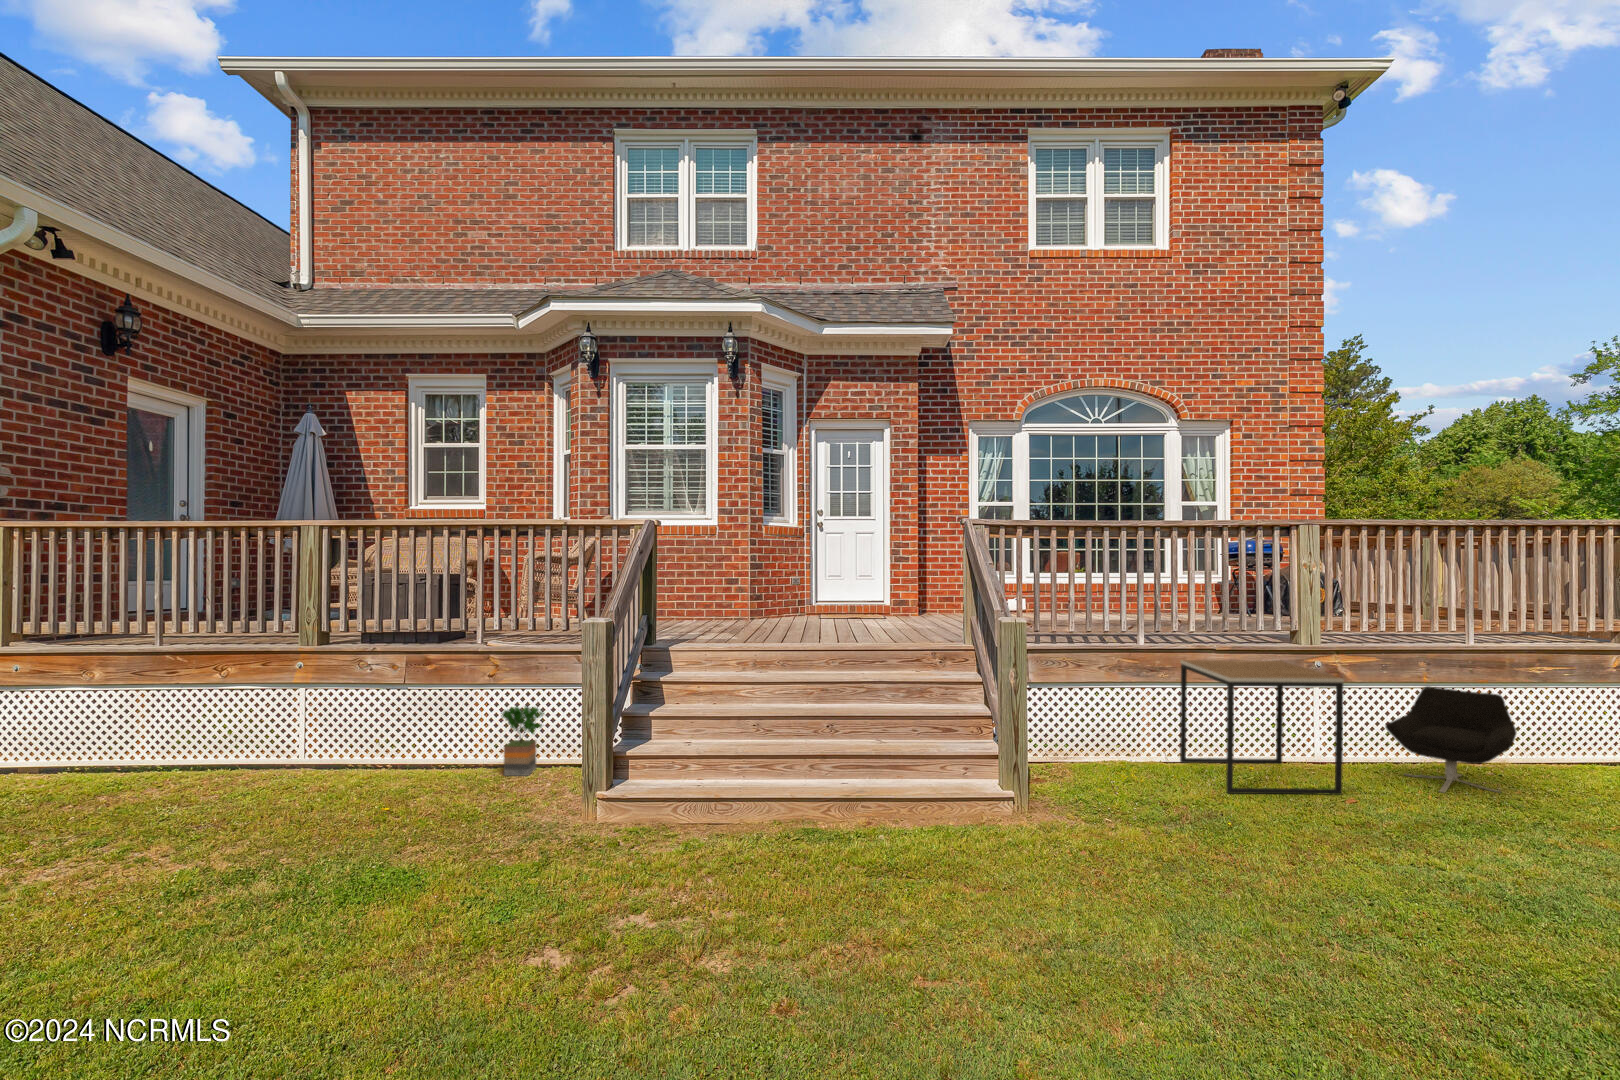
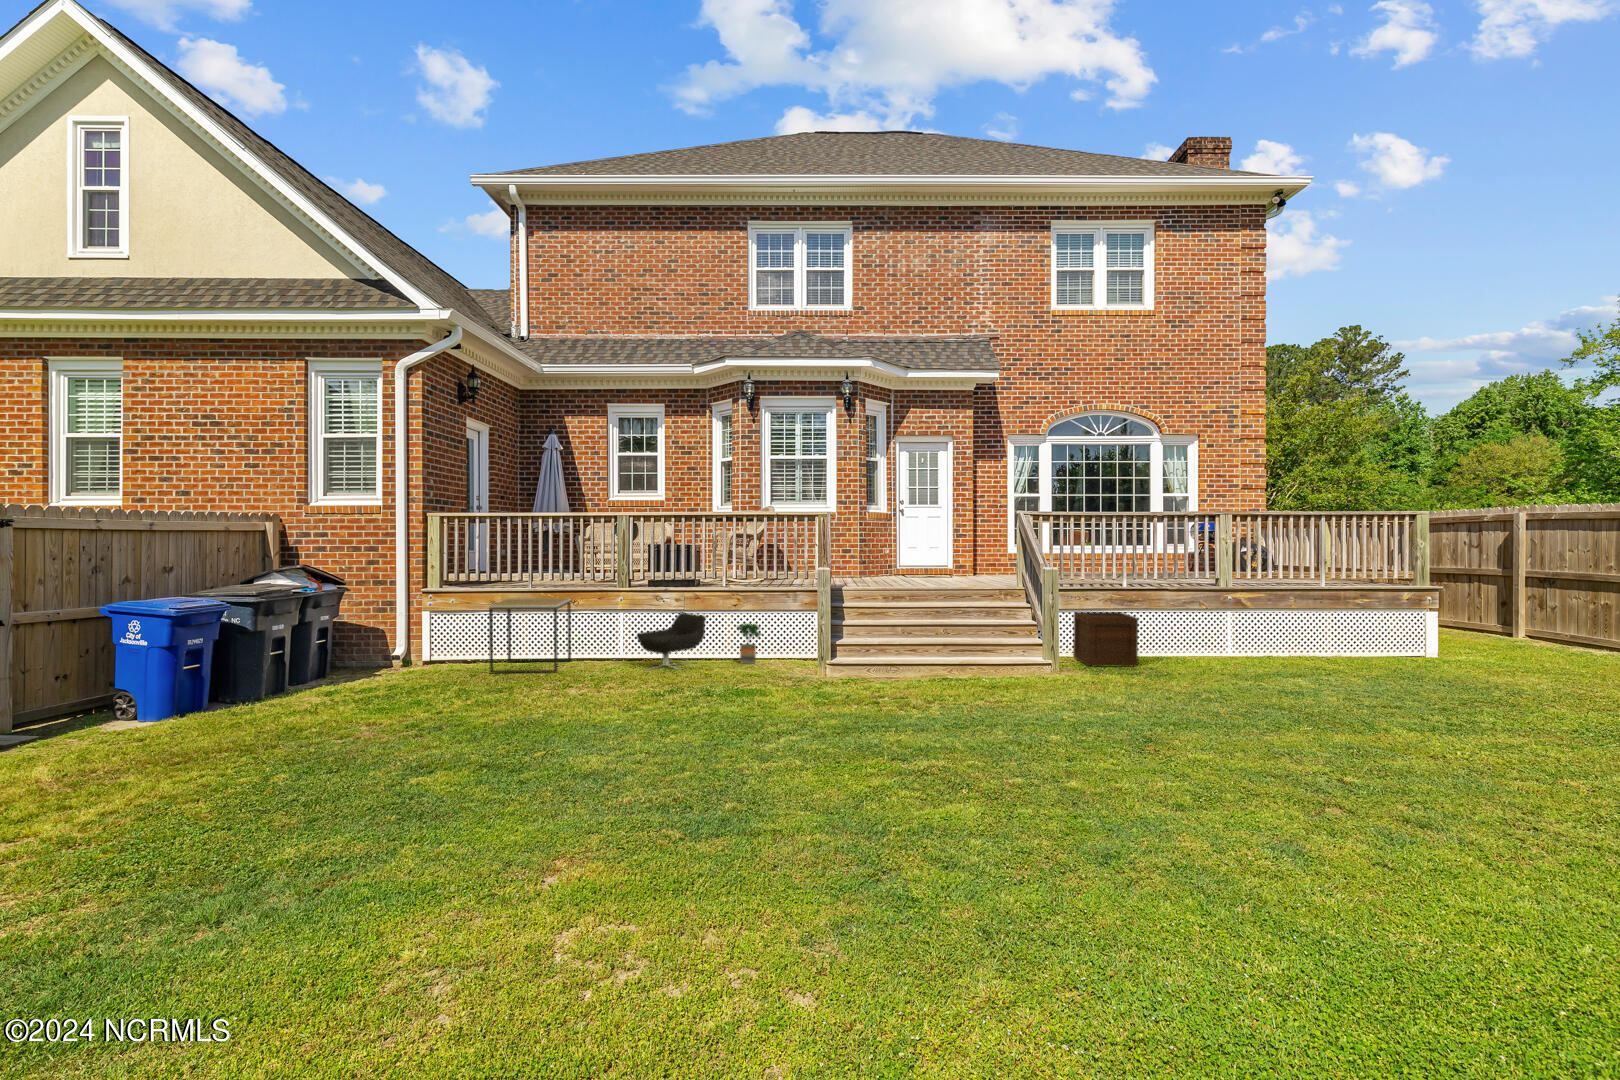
side table: present [1180,660,1344,795] -> present [489,598,571,673]
wooden crate: none [1063,686,1174,786] -> present [1073,612,1138,666]
lounge chair: present [1385,686,1517,792] -> present [637,612,706,670]

